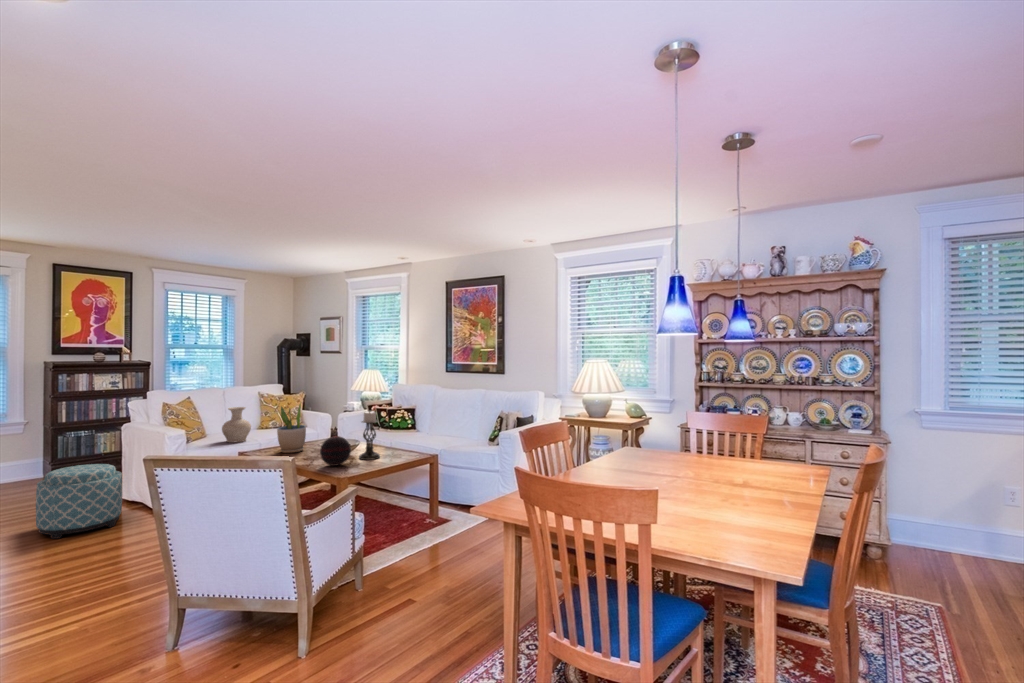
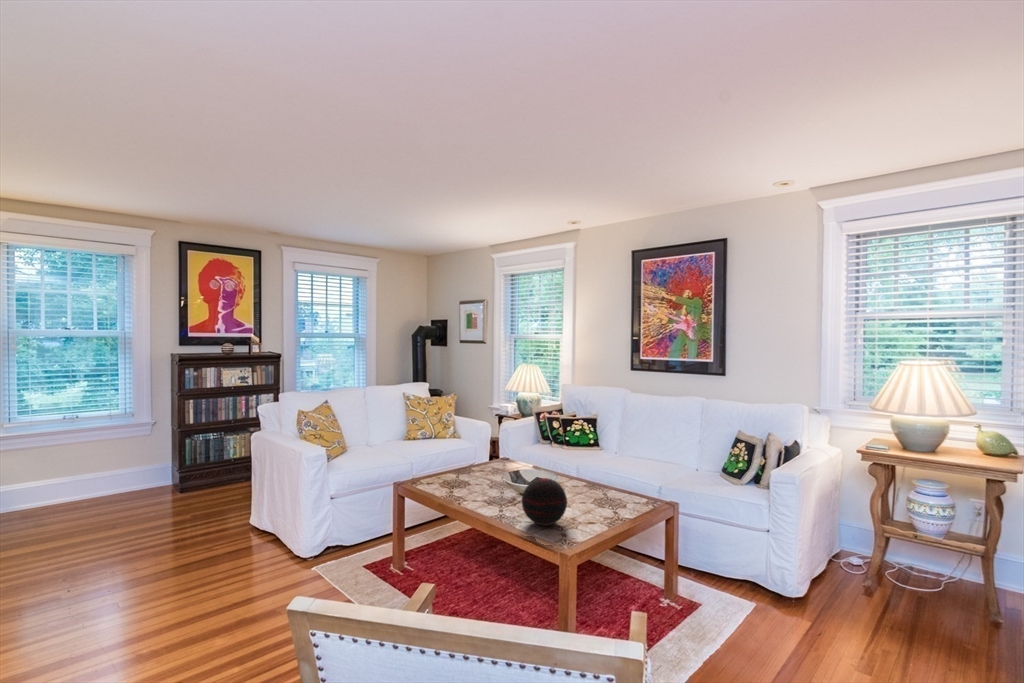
potted plant: present [277,403,306,453] -> none [443,416,480,488]
vase: present [222,407,251,443] -> none [365,415,400,461]
candle holder: present [359,411,380,460] -> none [568,436,599,513]
ottoman: present [36,464,122,539] -> none [151,490,252,594]

